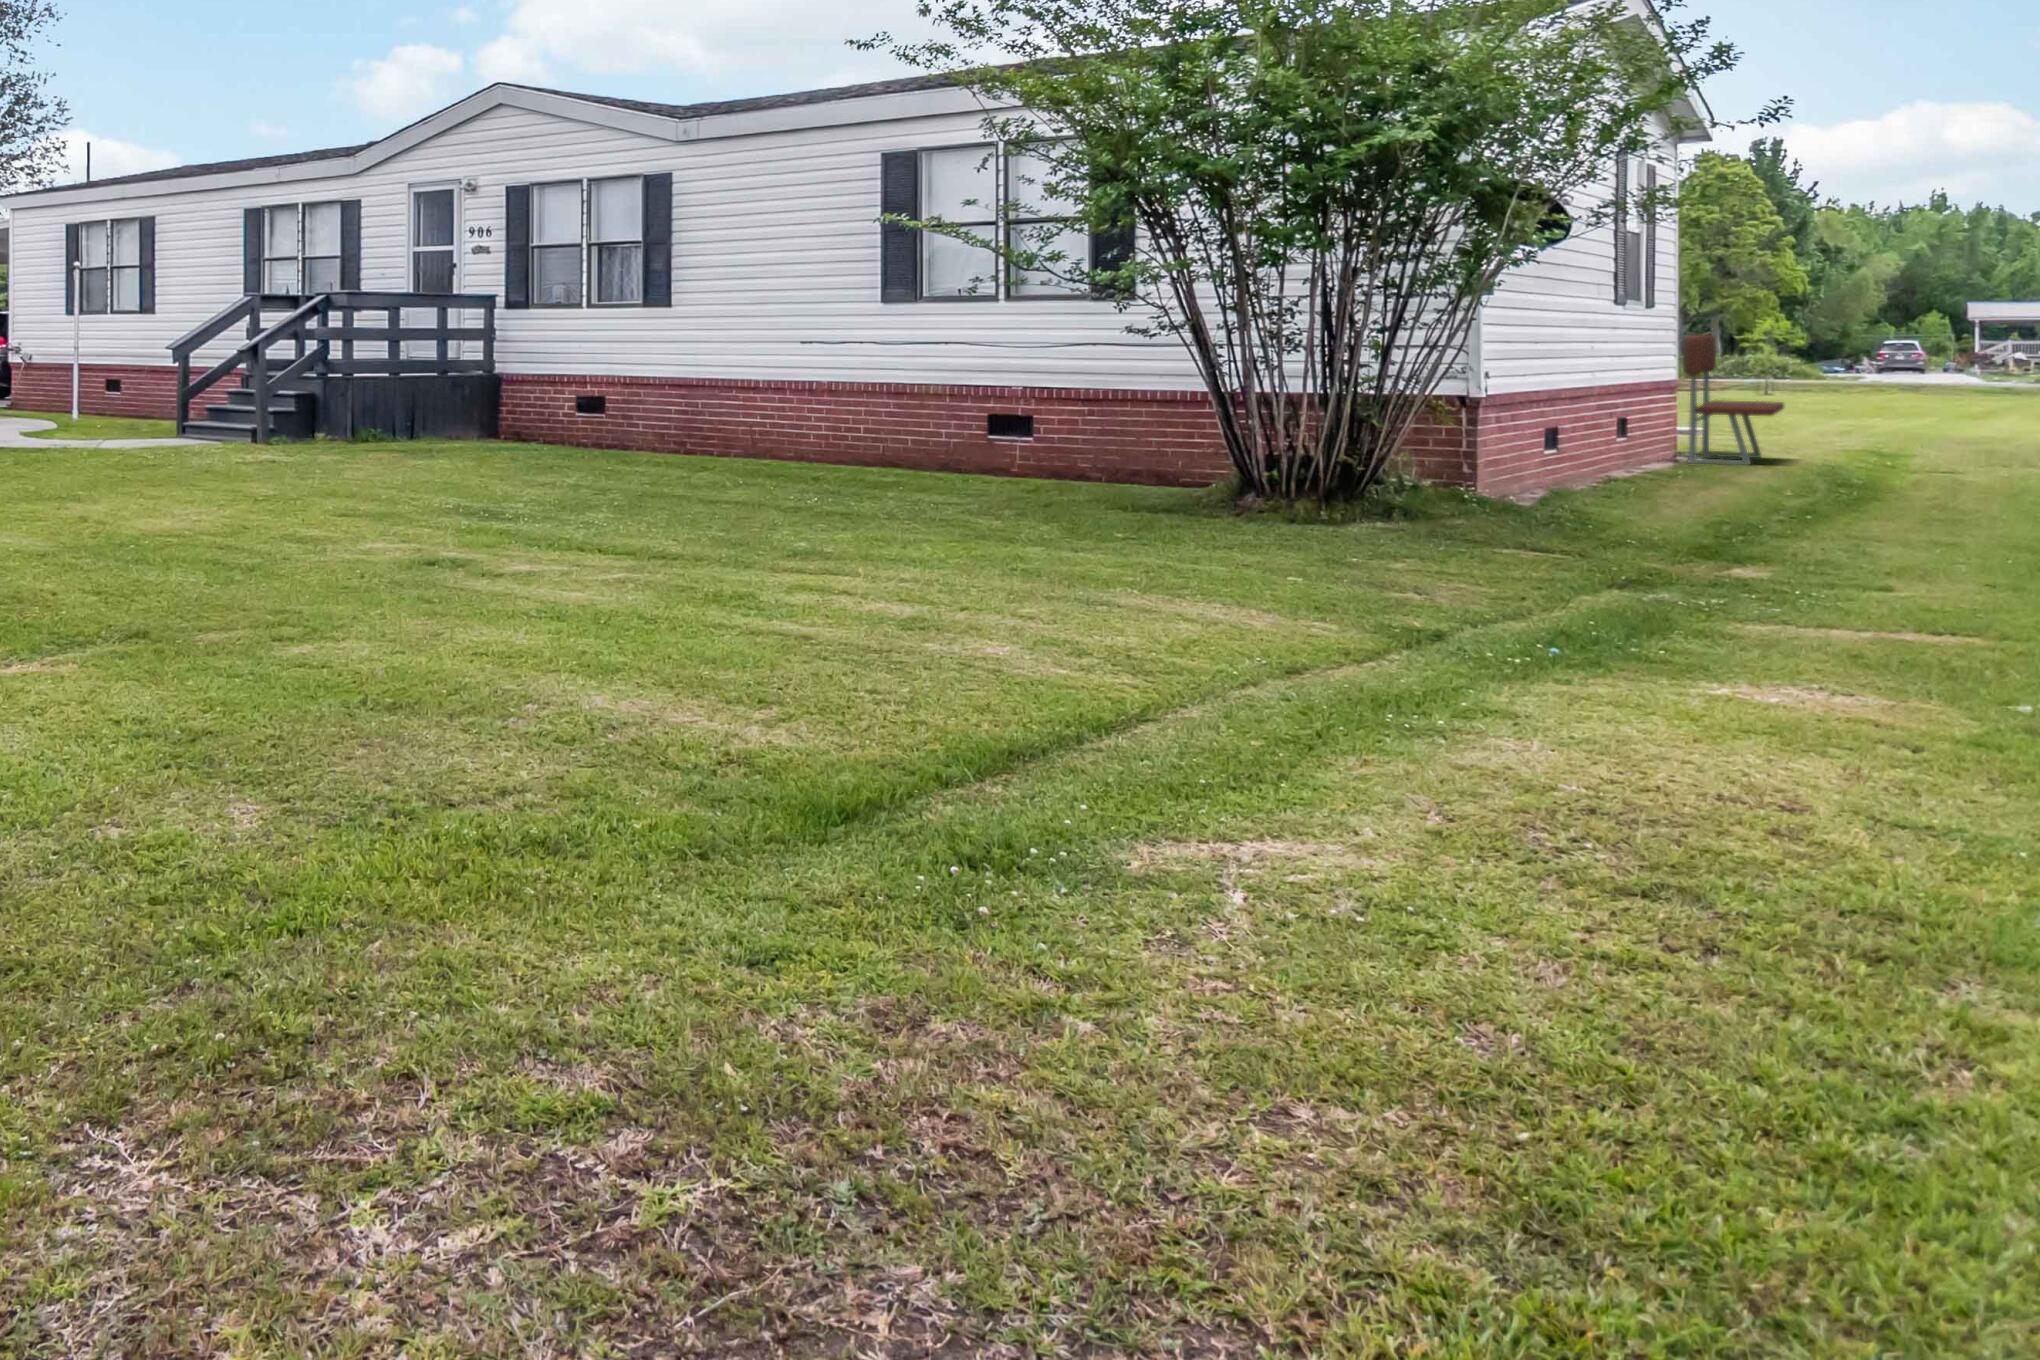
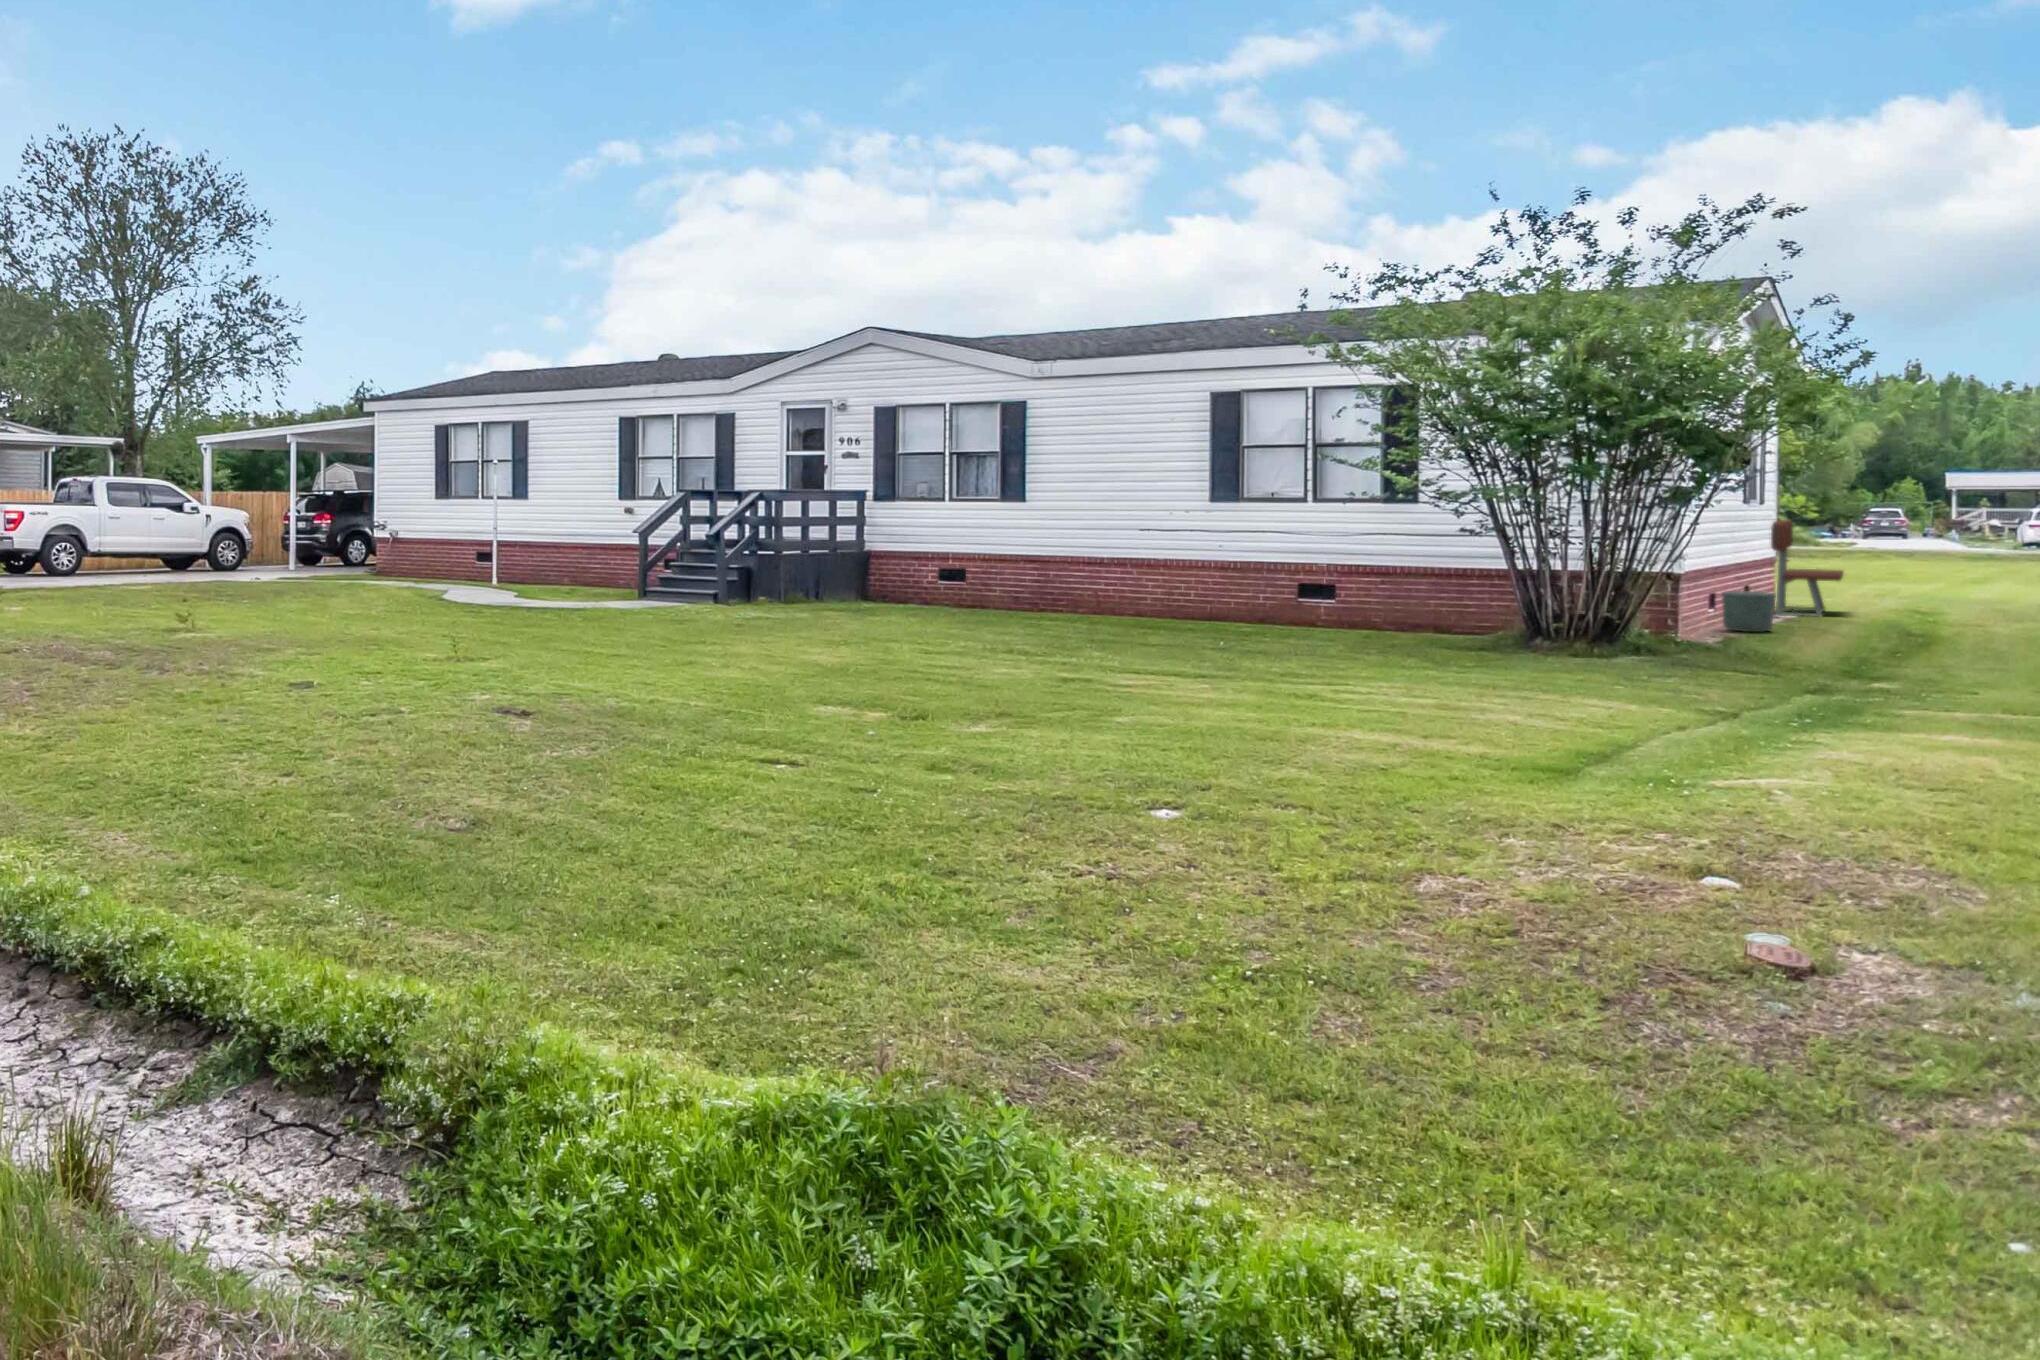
planter: none [1585,427,1658,485] -> present [1722,591,1776,632]

